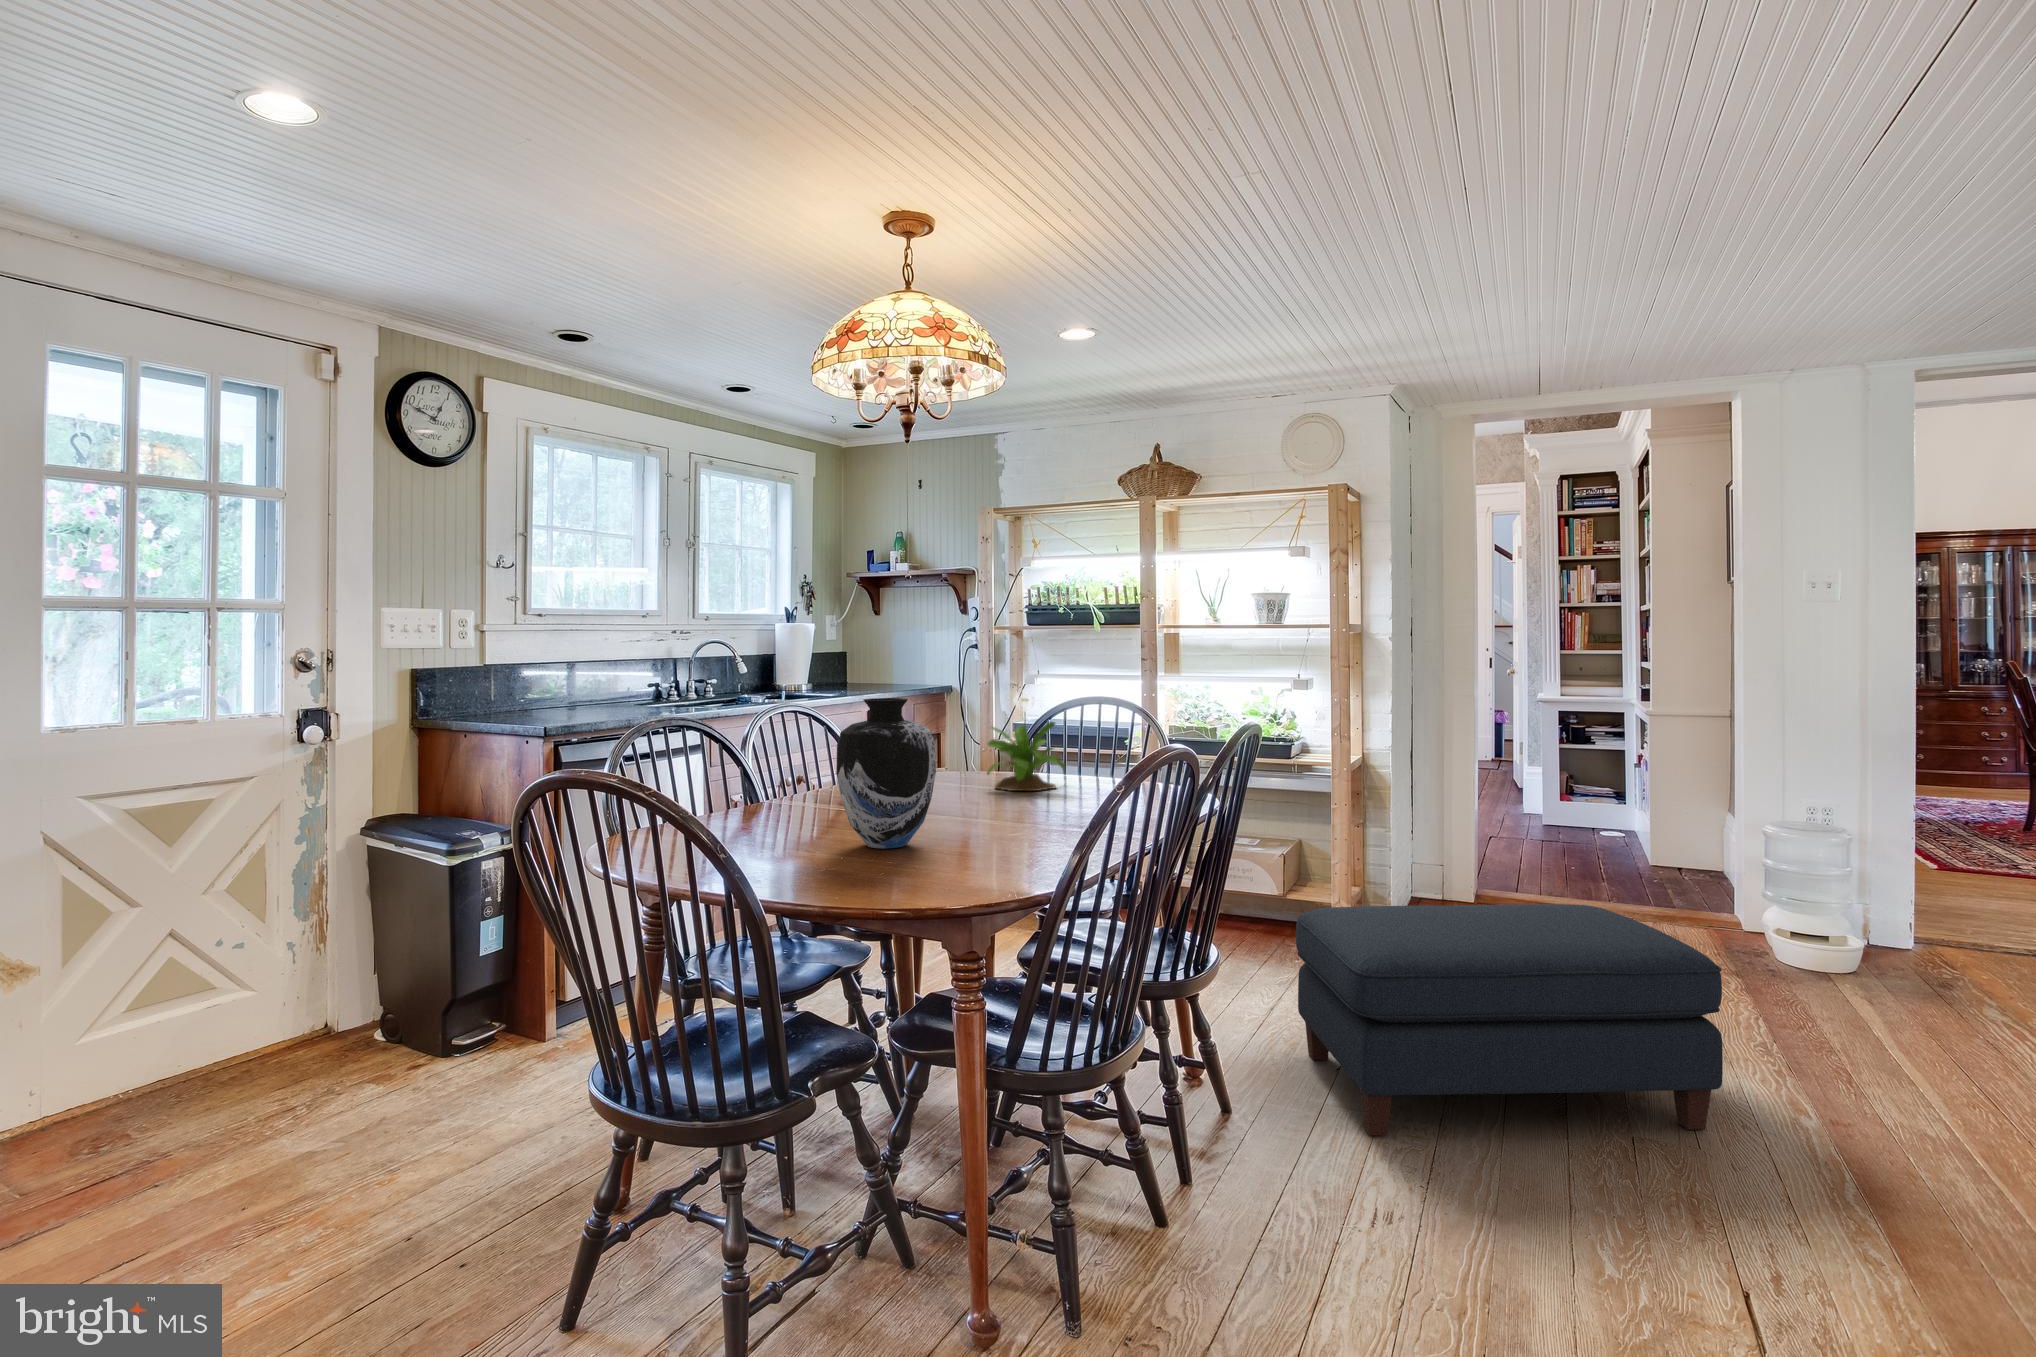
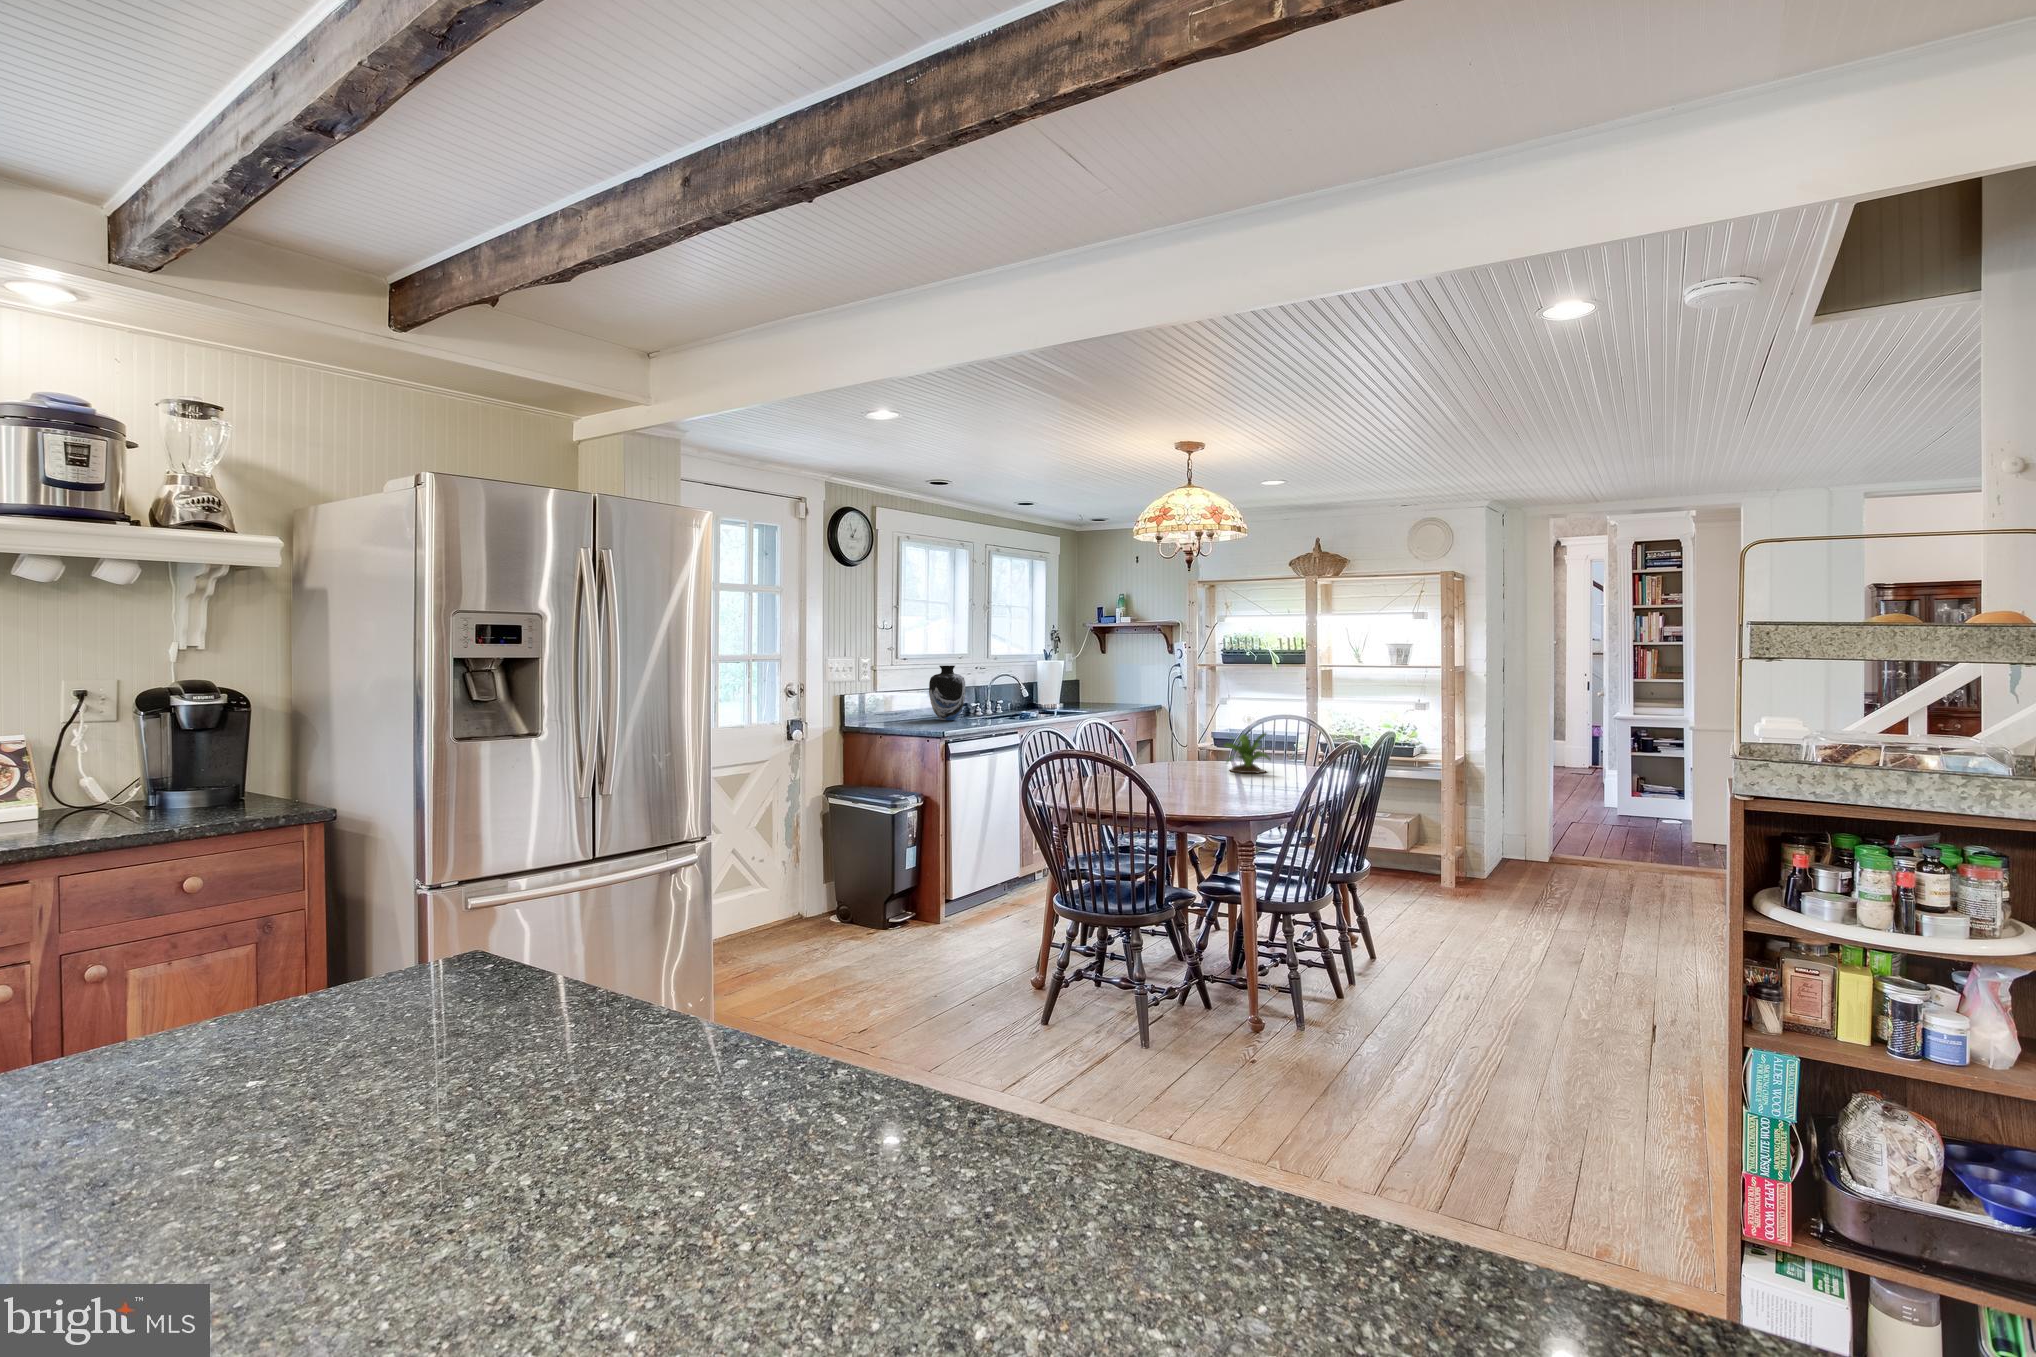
vase: present [836,698,936,848] -> present [929,665,966,720]
ottoman: present [1296,904,1723,1135] -> none [1415,847,1668,973]

